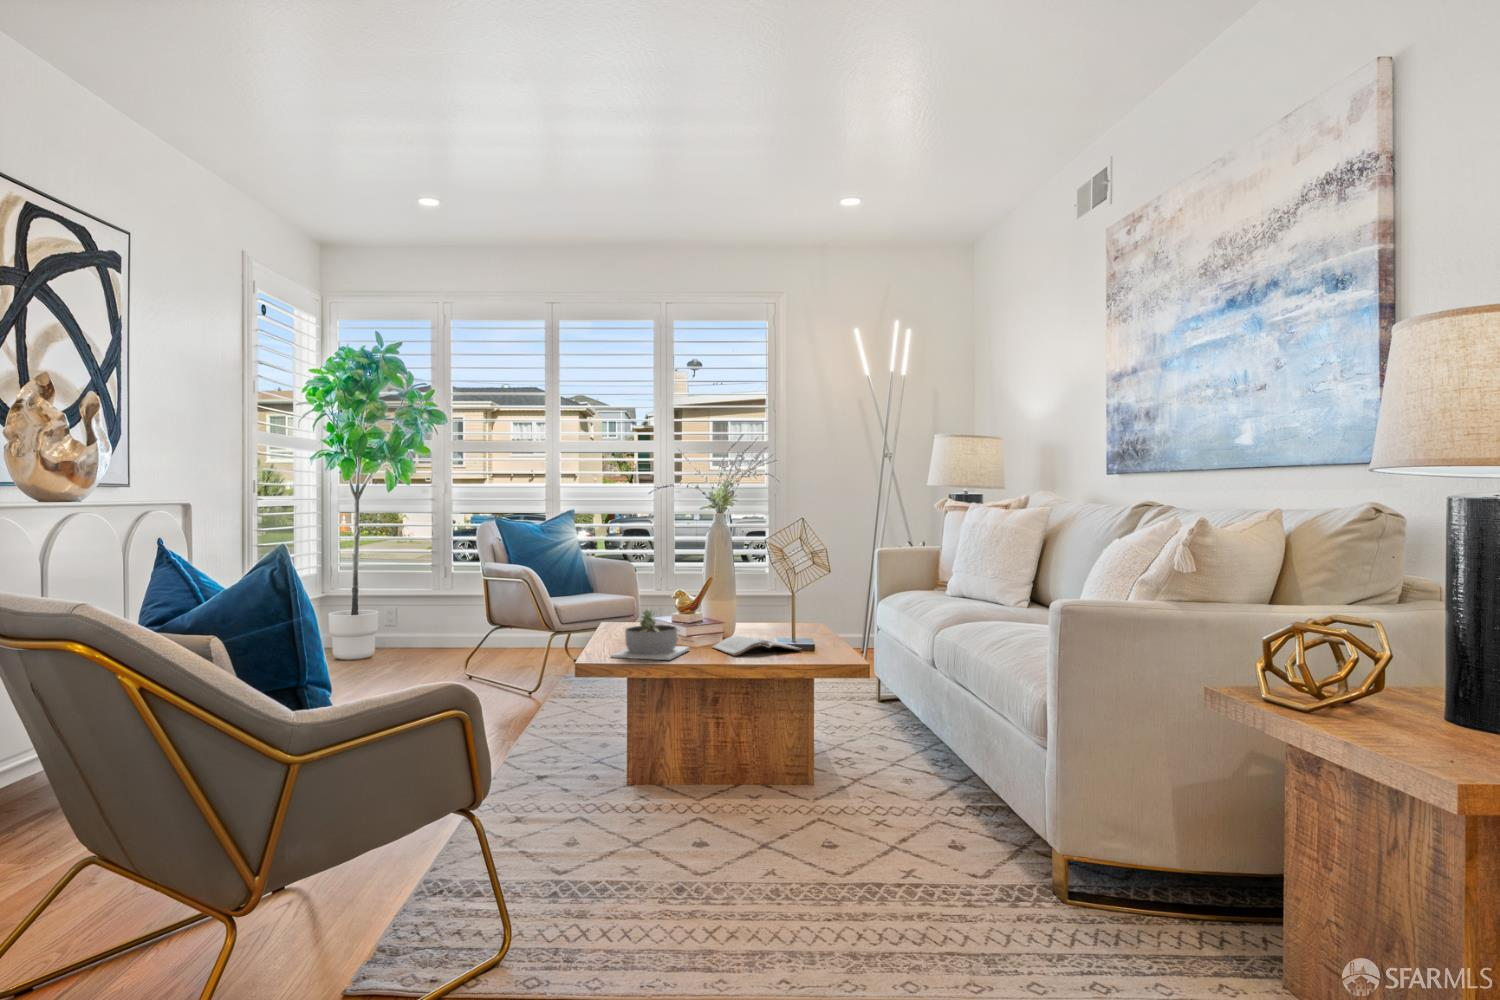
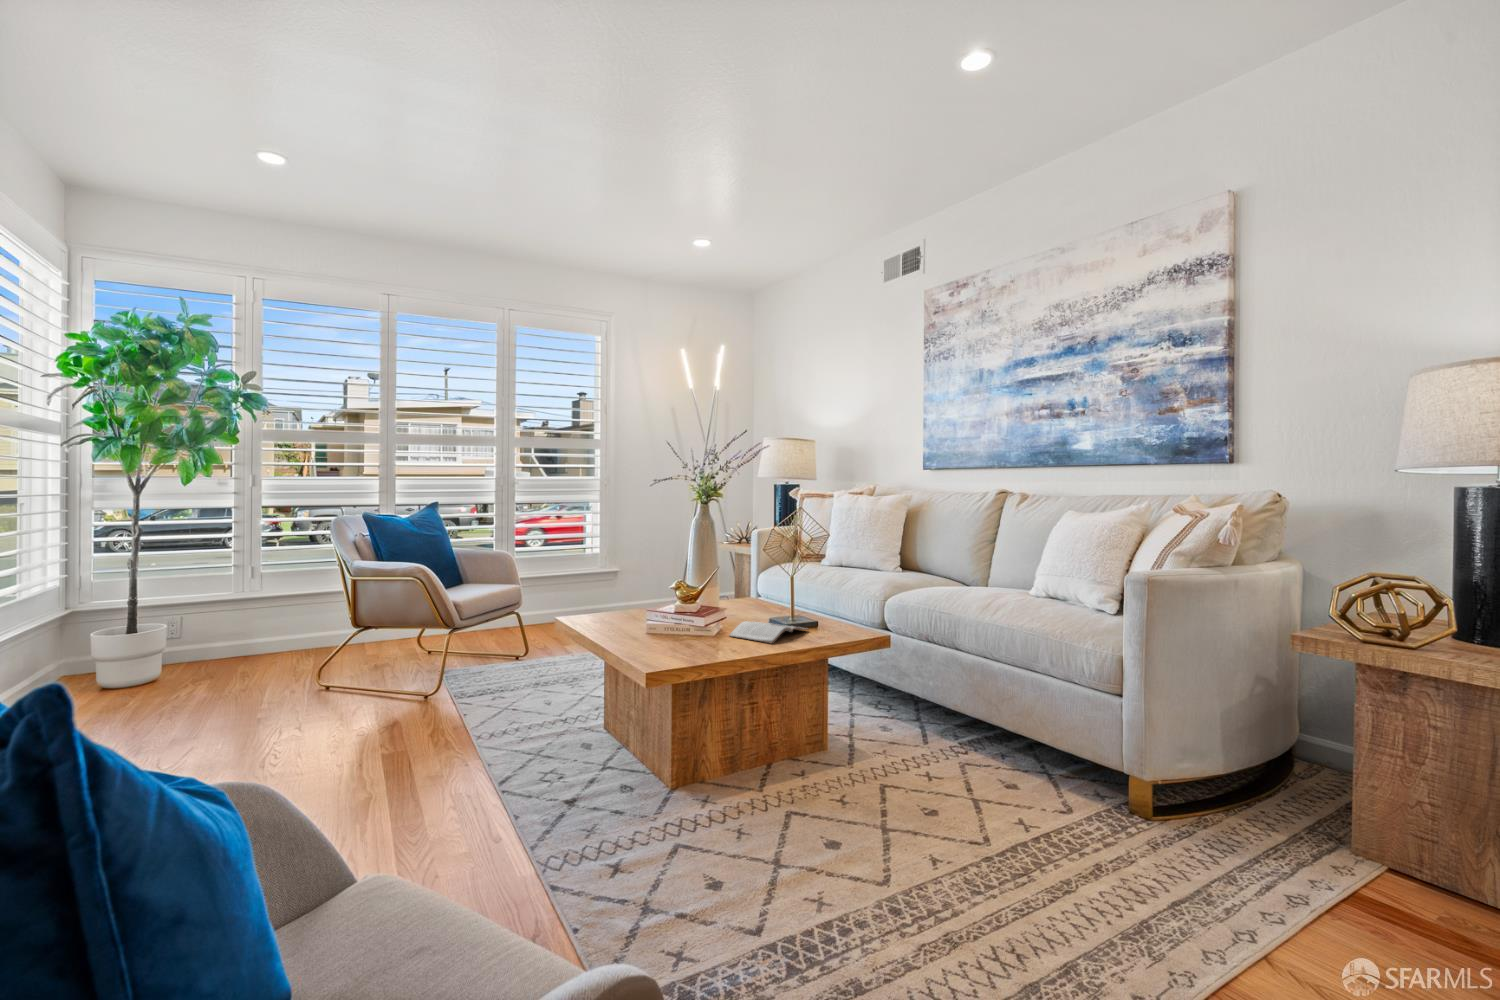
succulent planter: present [611,610,690,660] -> none [659,605,730,661]

